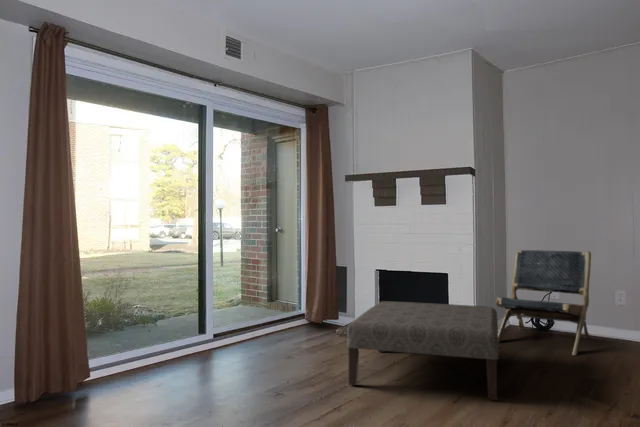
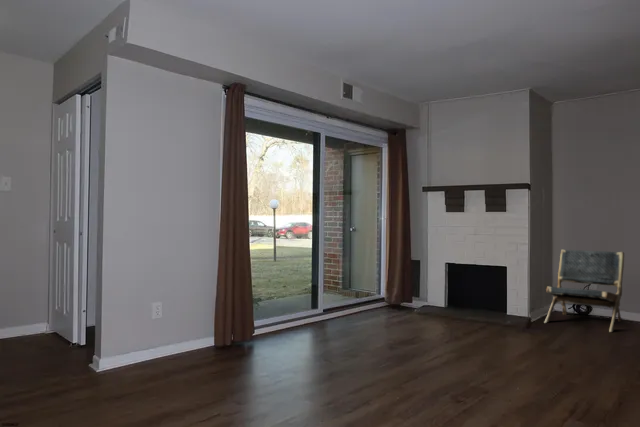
ottoman: present [347,301,498,401] -> none [442,286,558,356]

